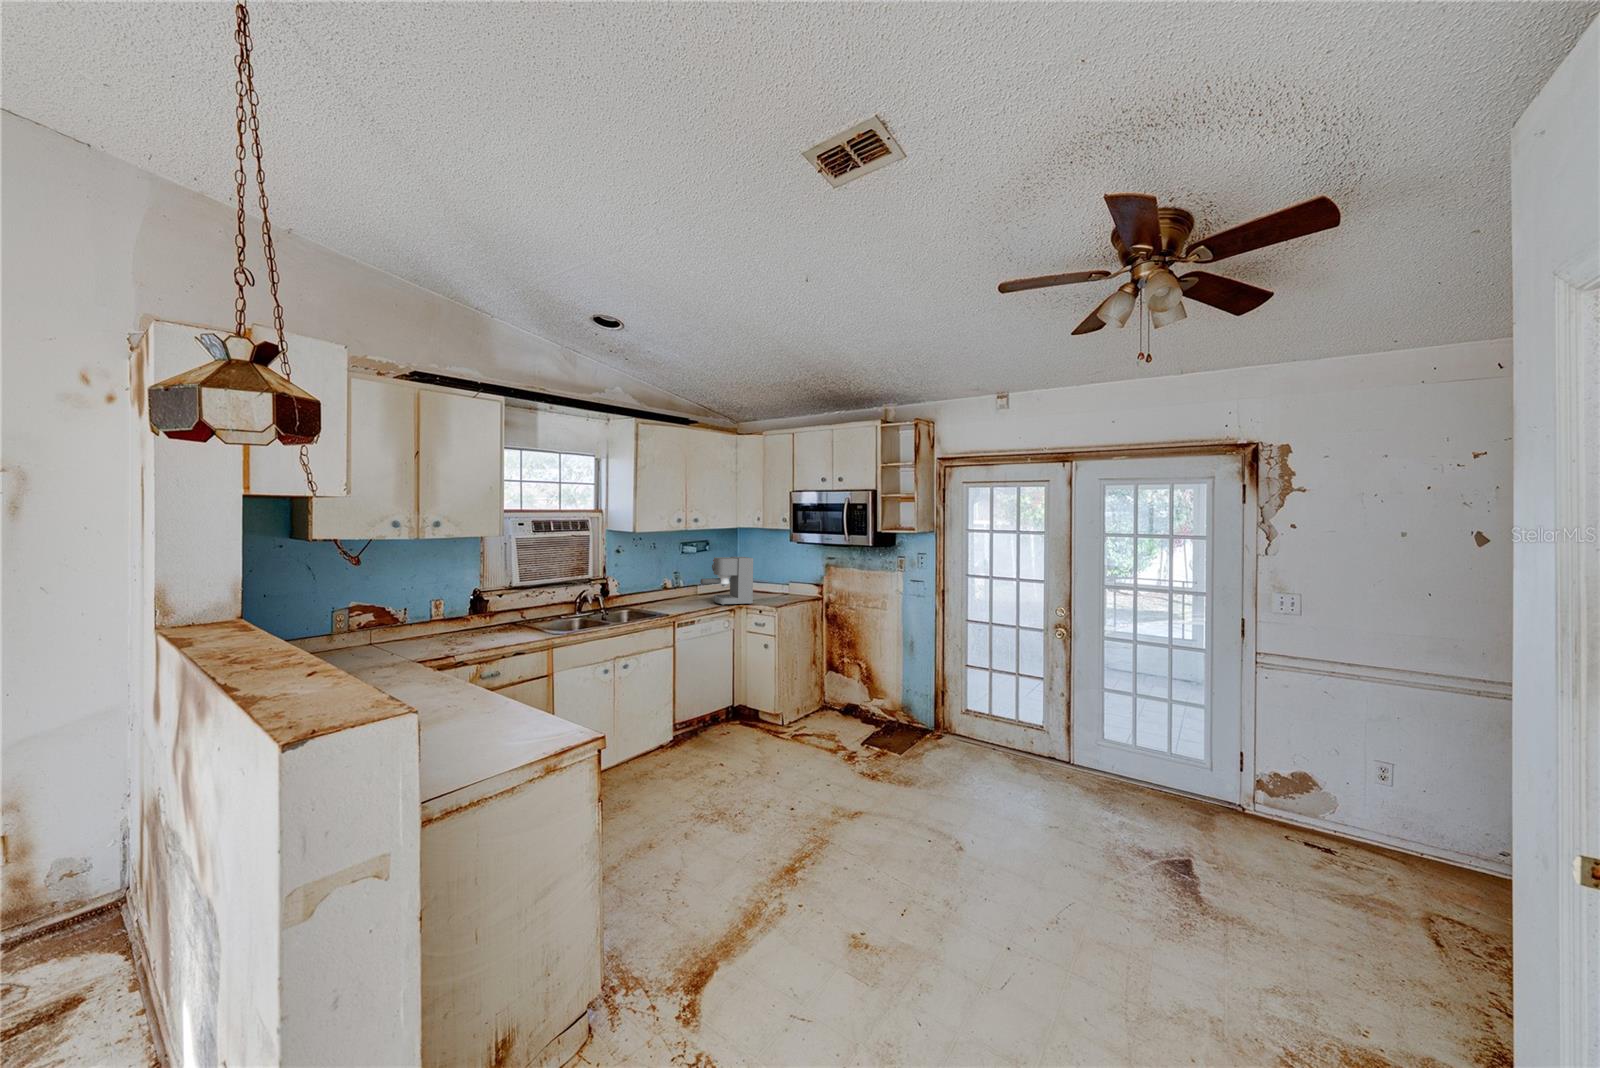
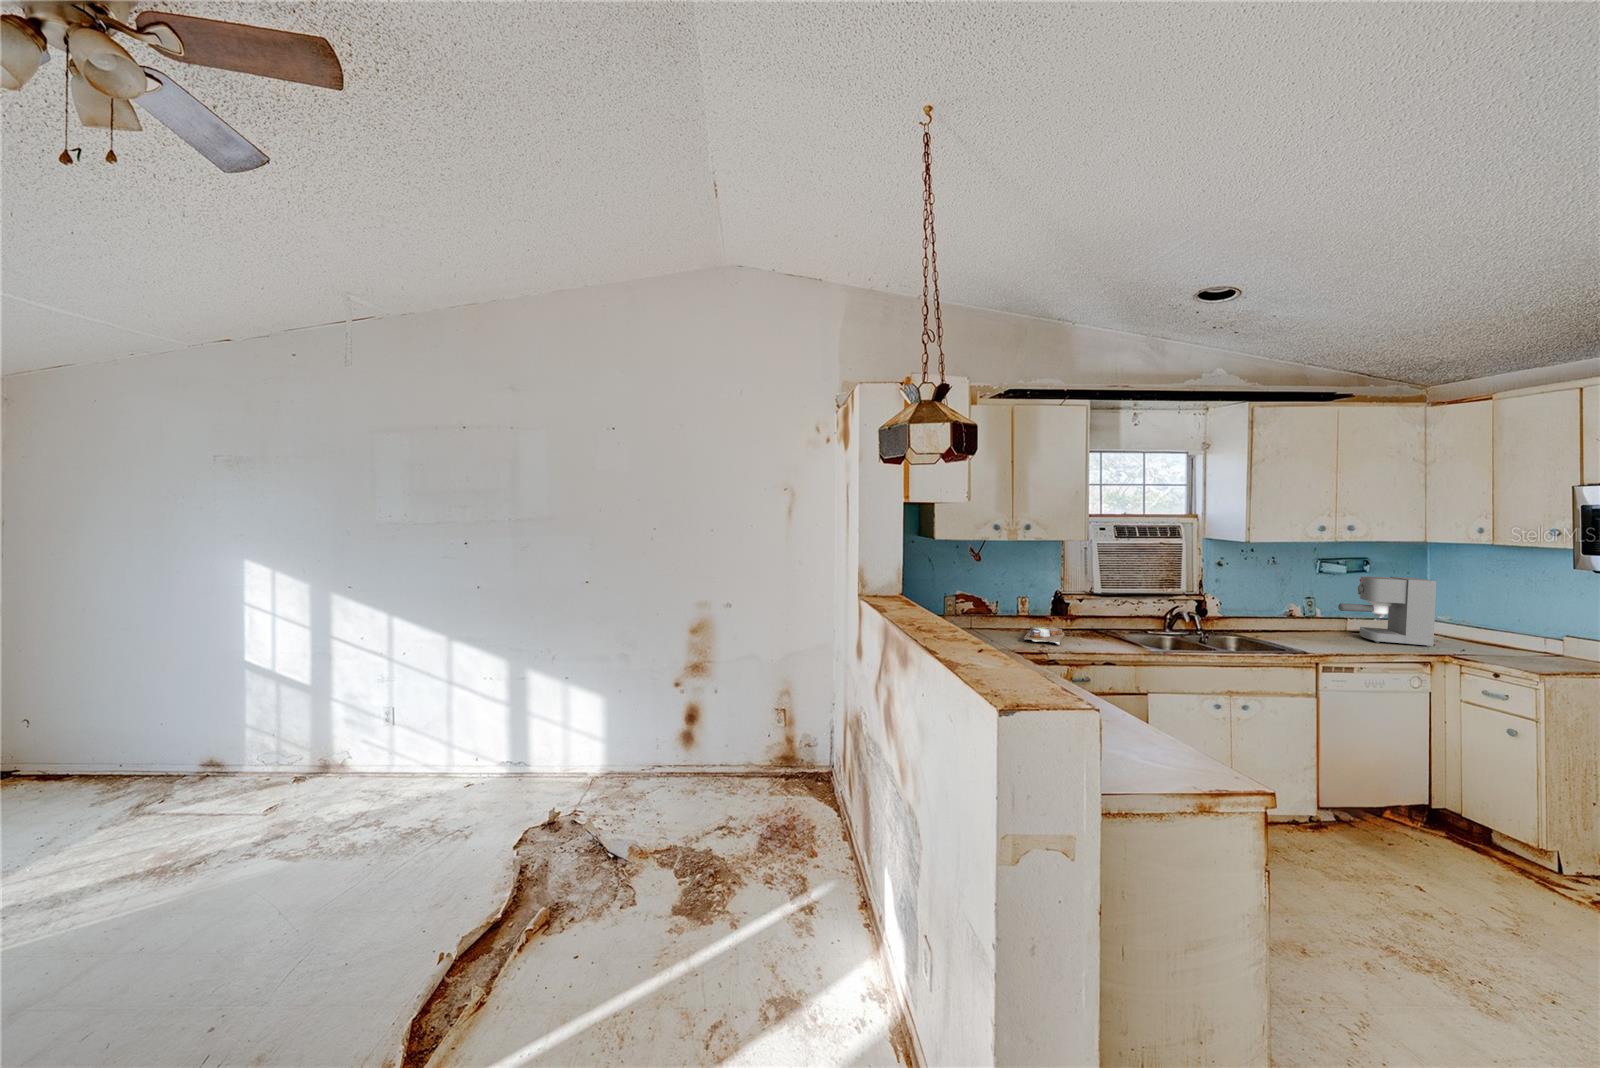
cutting board: none [431,624,481,642] -> present [1023,627,1064,645]

